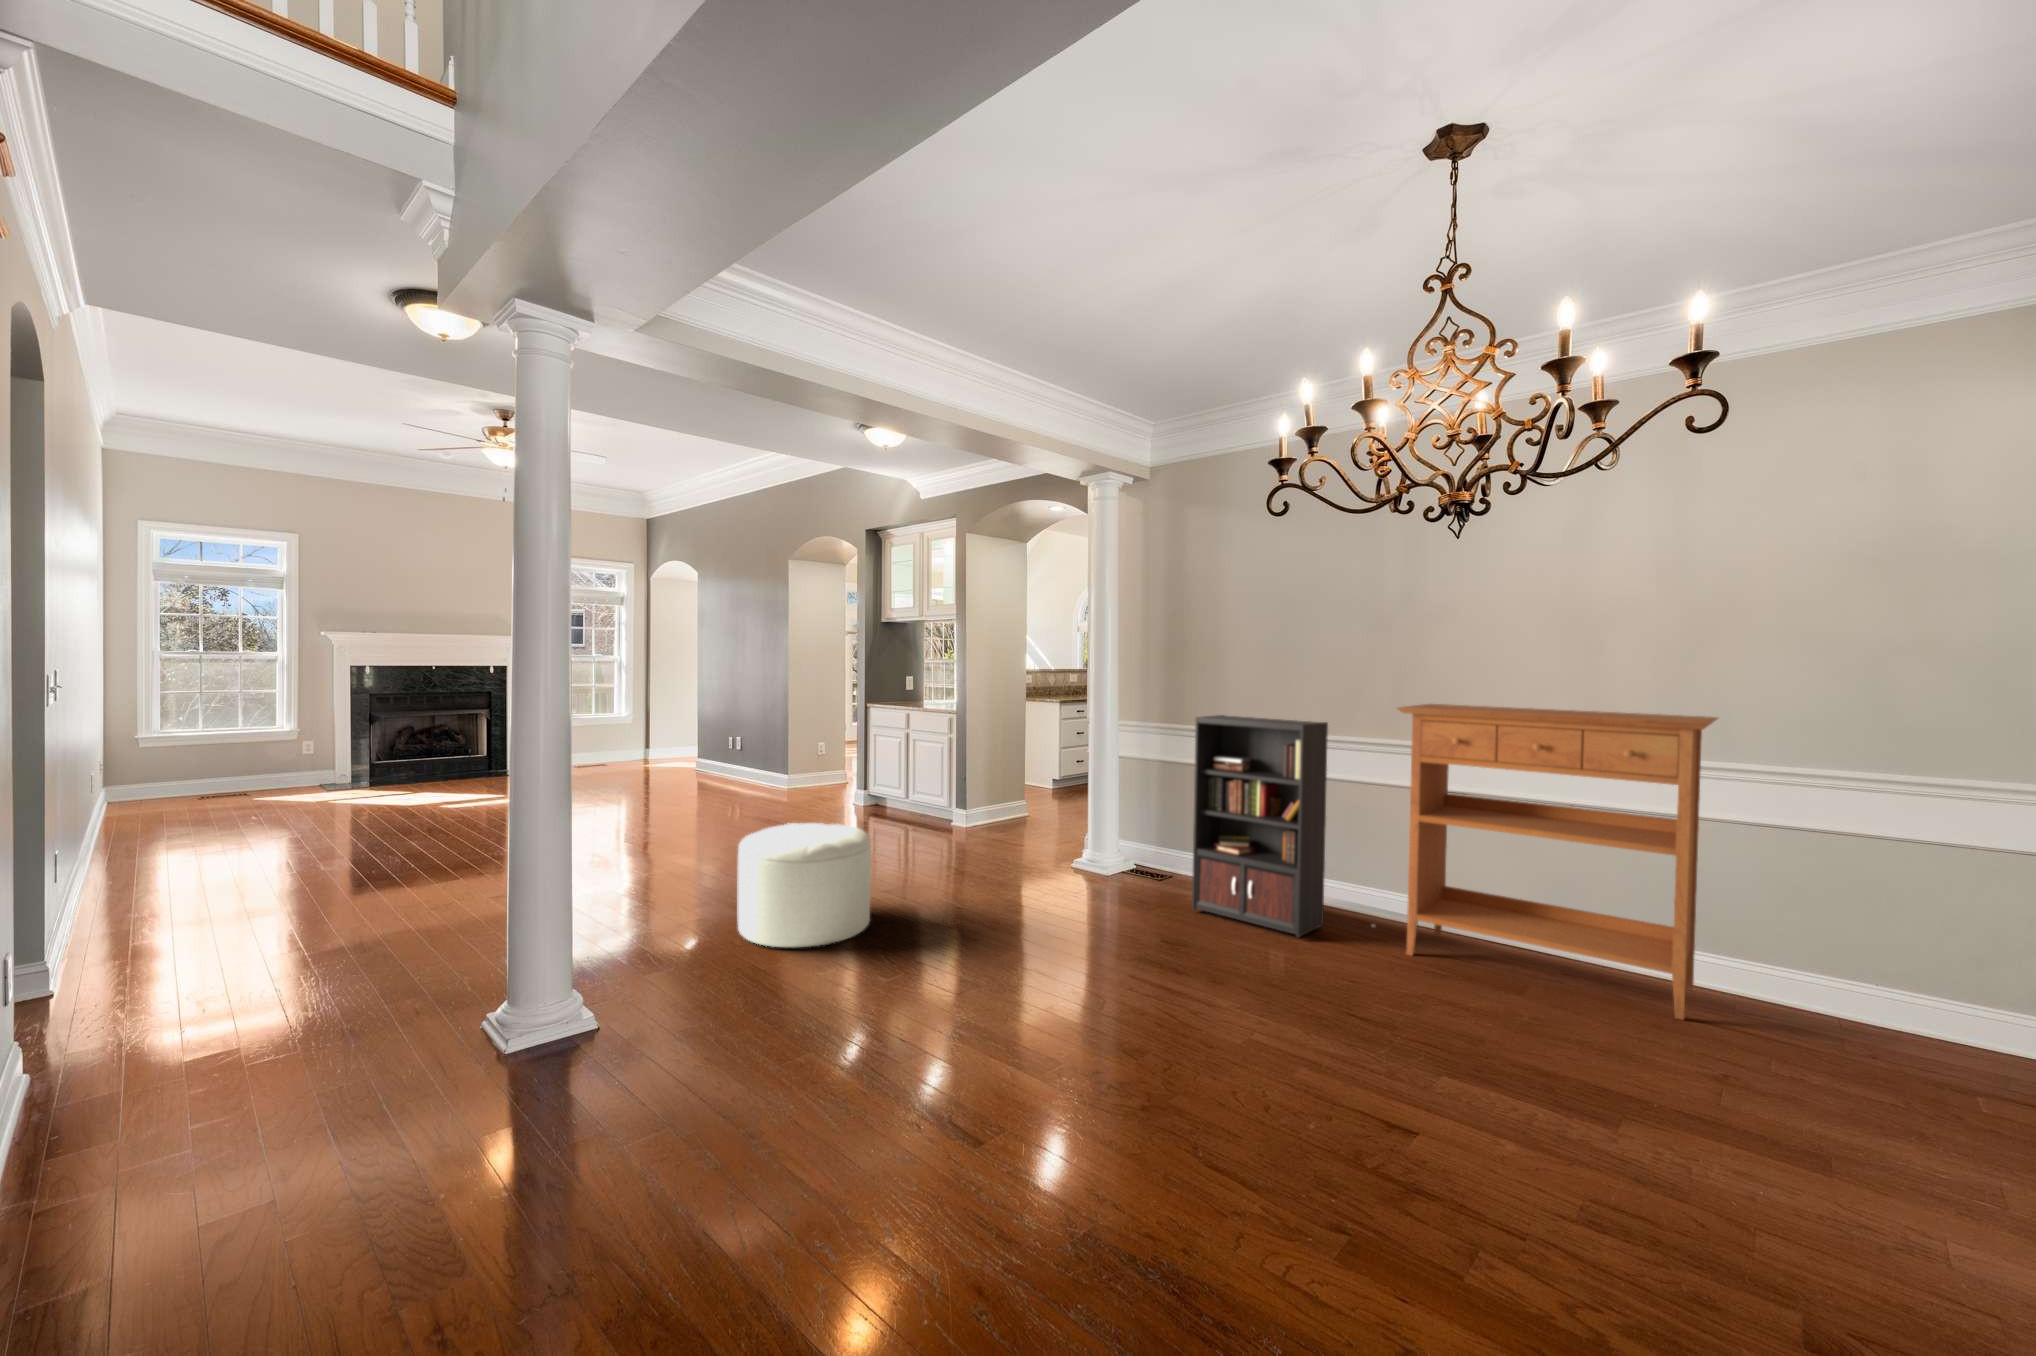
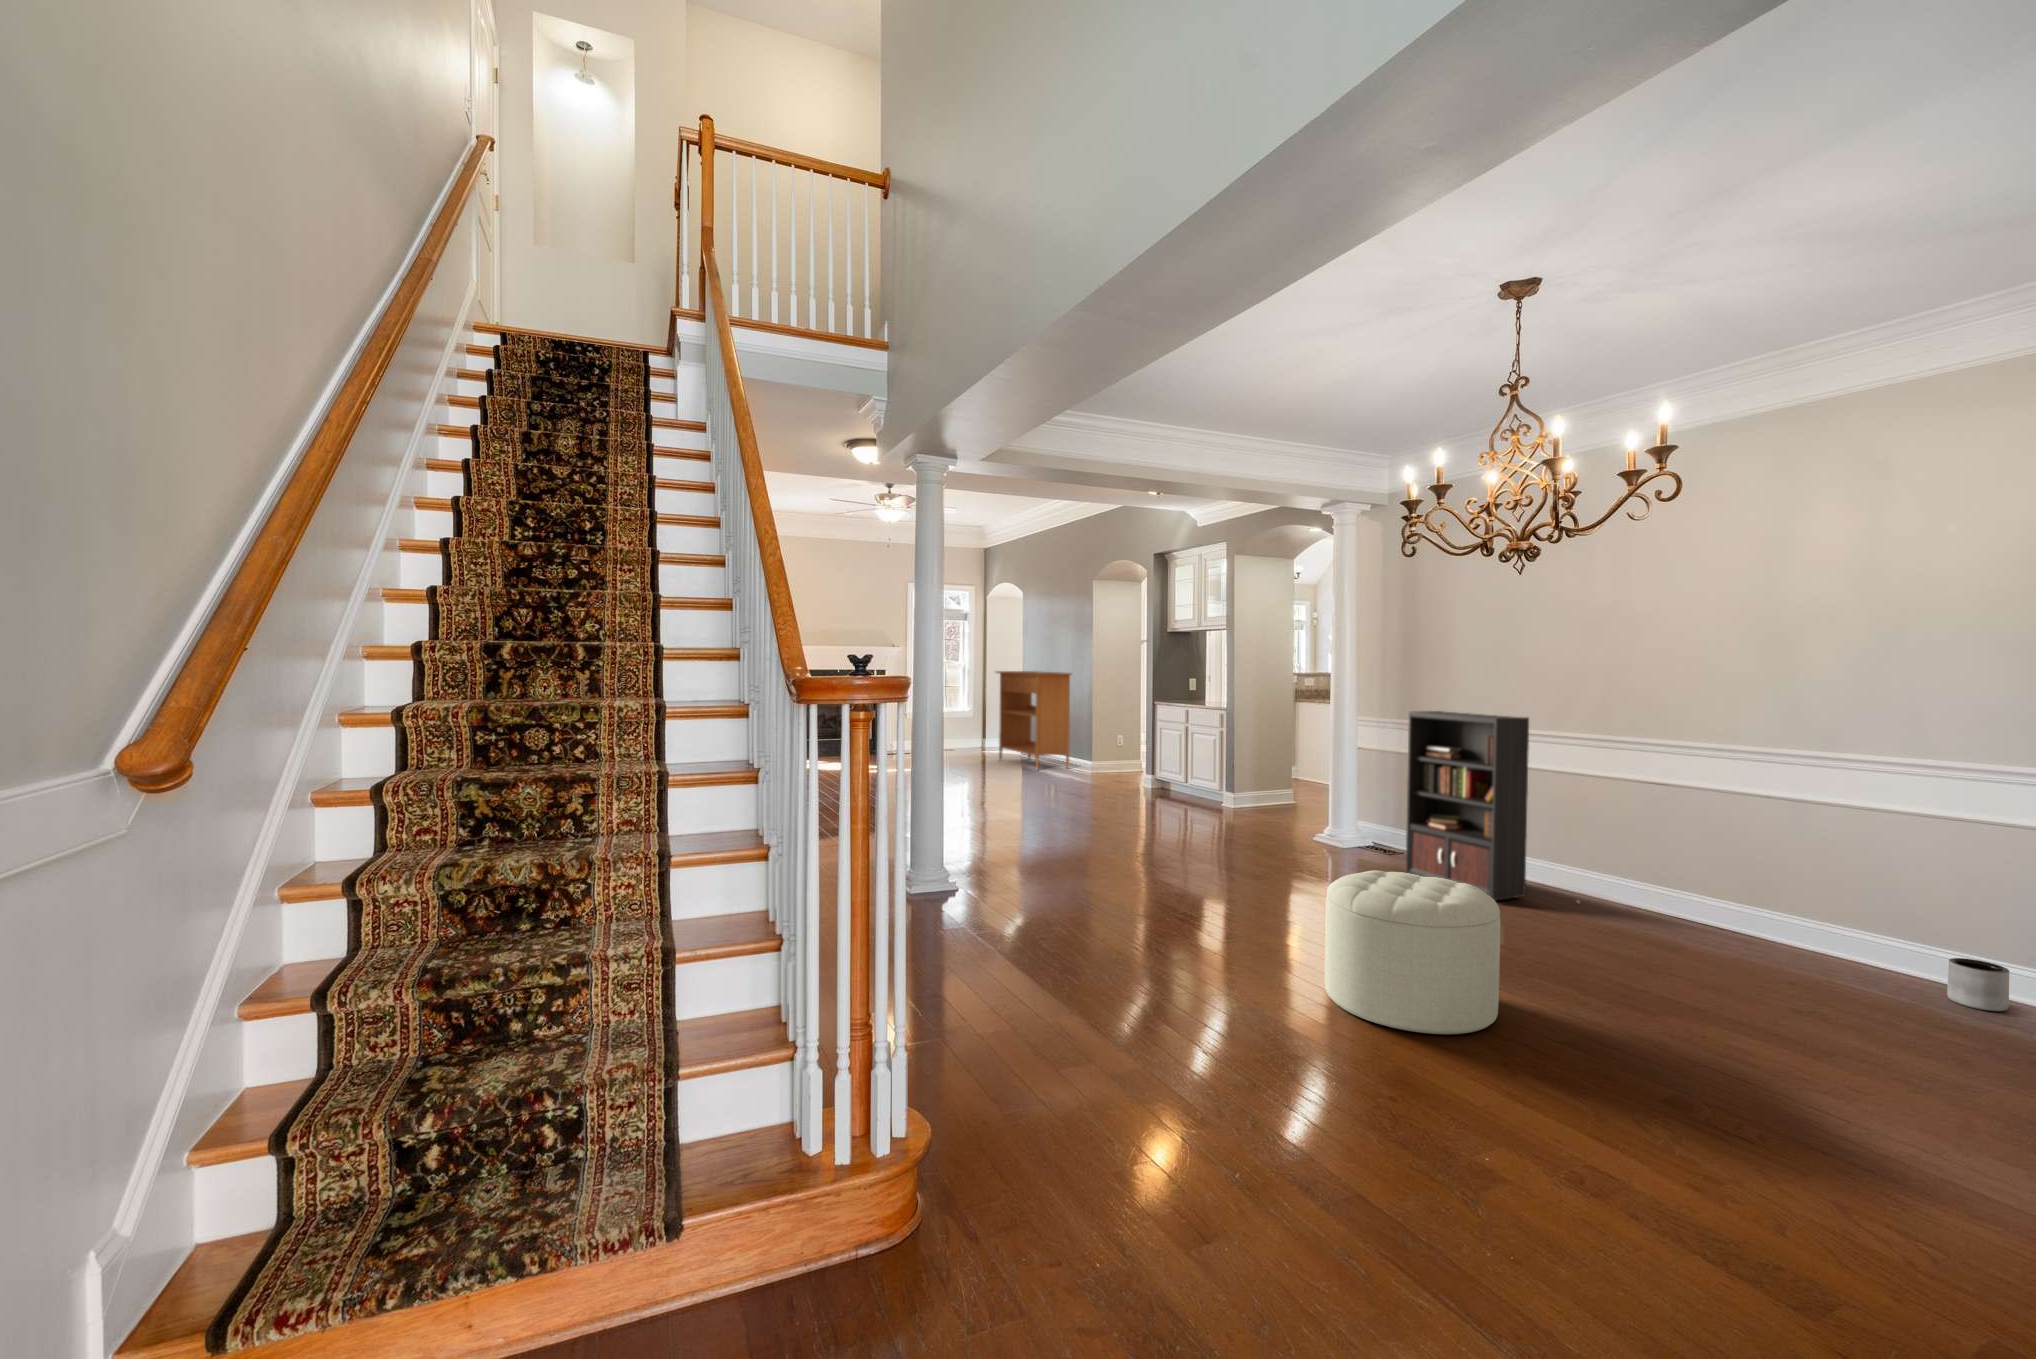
console table: present [1396,704,1718,1020] -> present [997,671,1071,770]
ottoman: present [737,823,871,948] -> present [1325,870,1500,1035]
planter: none [1759,970,1818,1027] -> present [1947,958,2010,1011]

